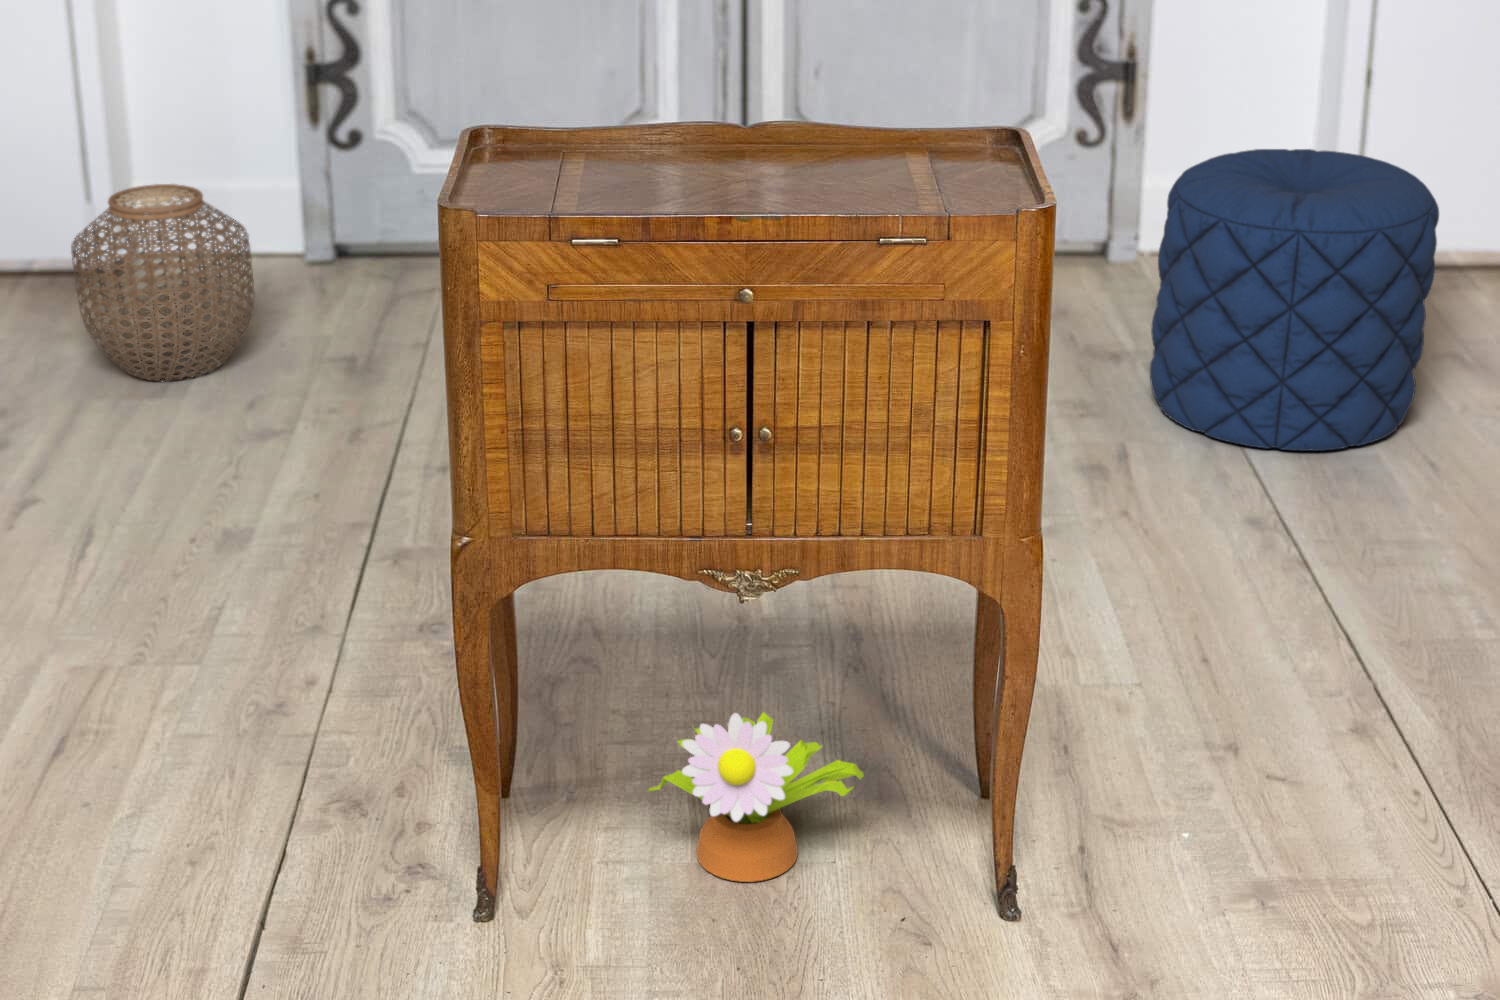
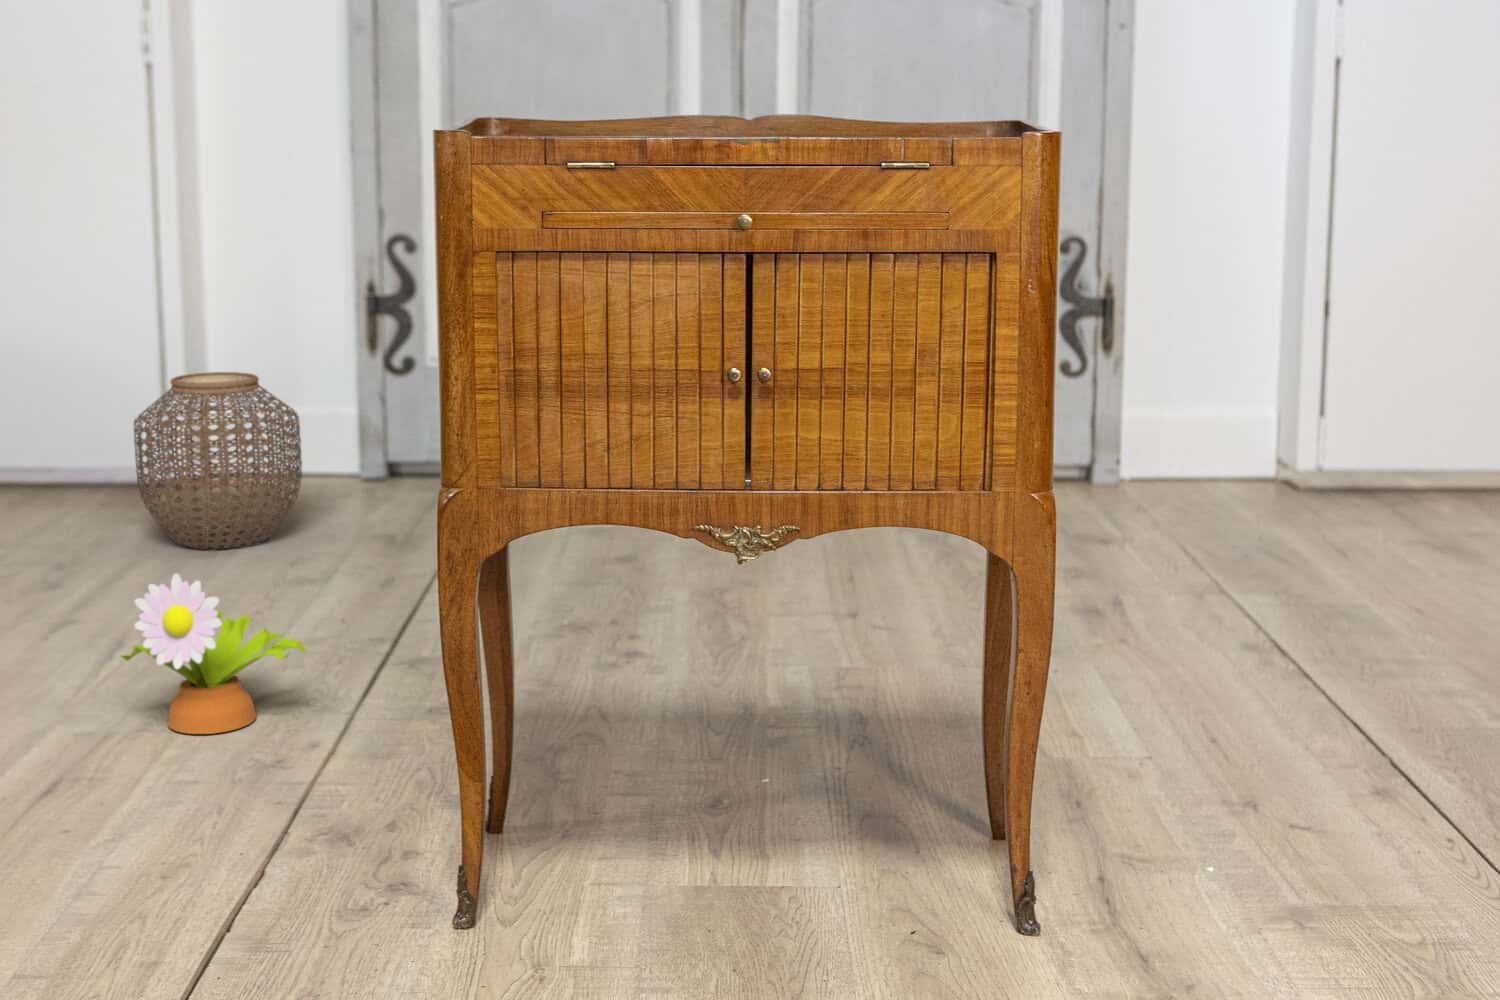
pouf: present [1150,149,1439,451] -> none [1141,336,1408,599]
decorative plant: present [647,713,864,882] -> present [121,574,307,734]

